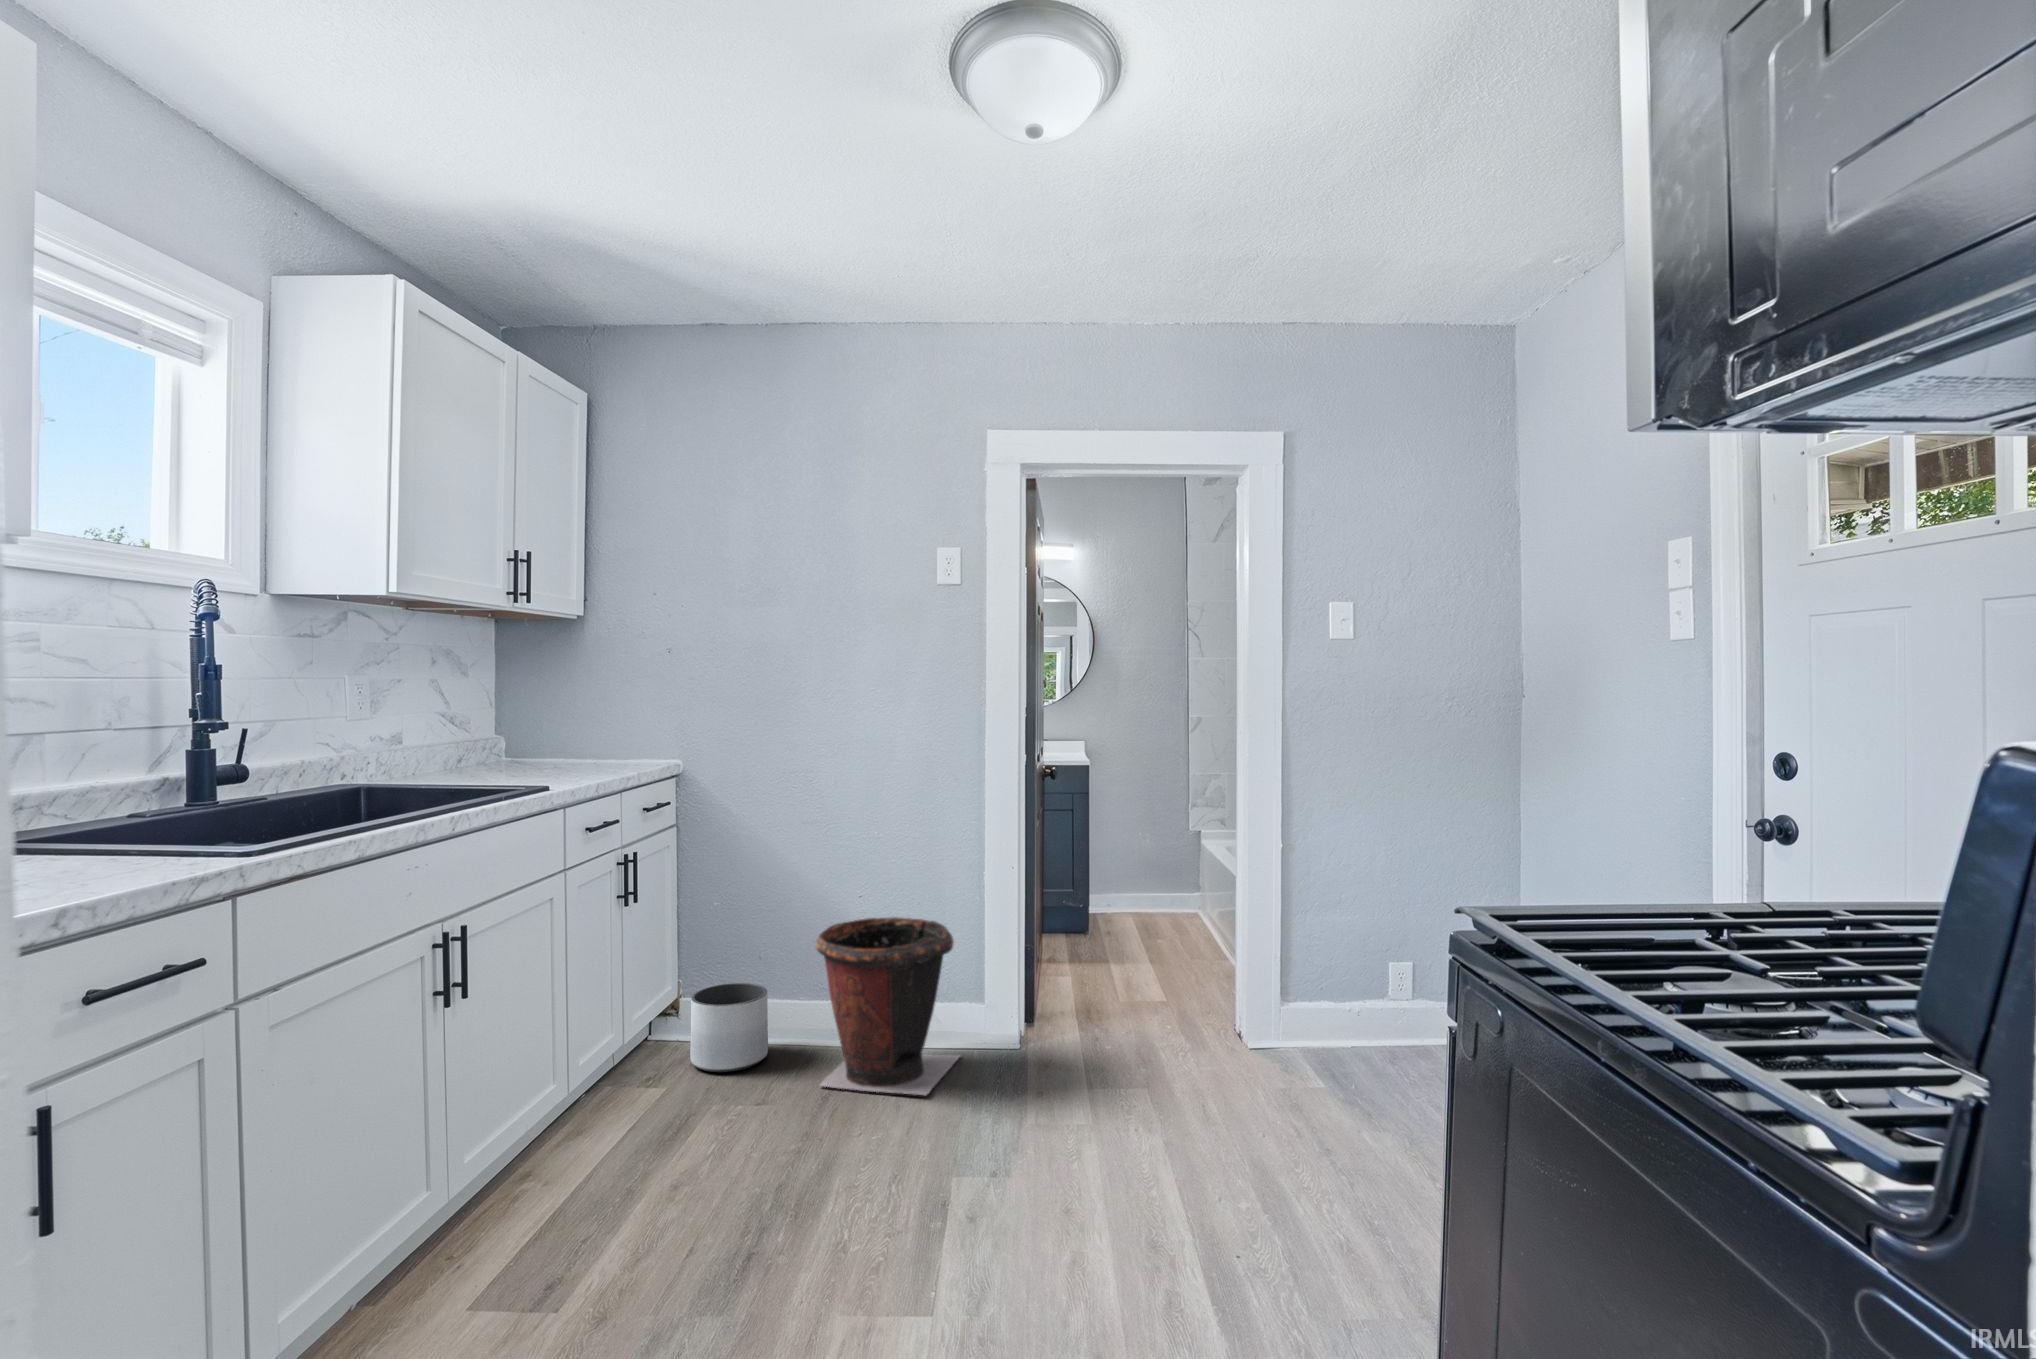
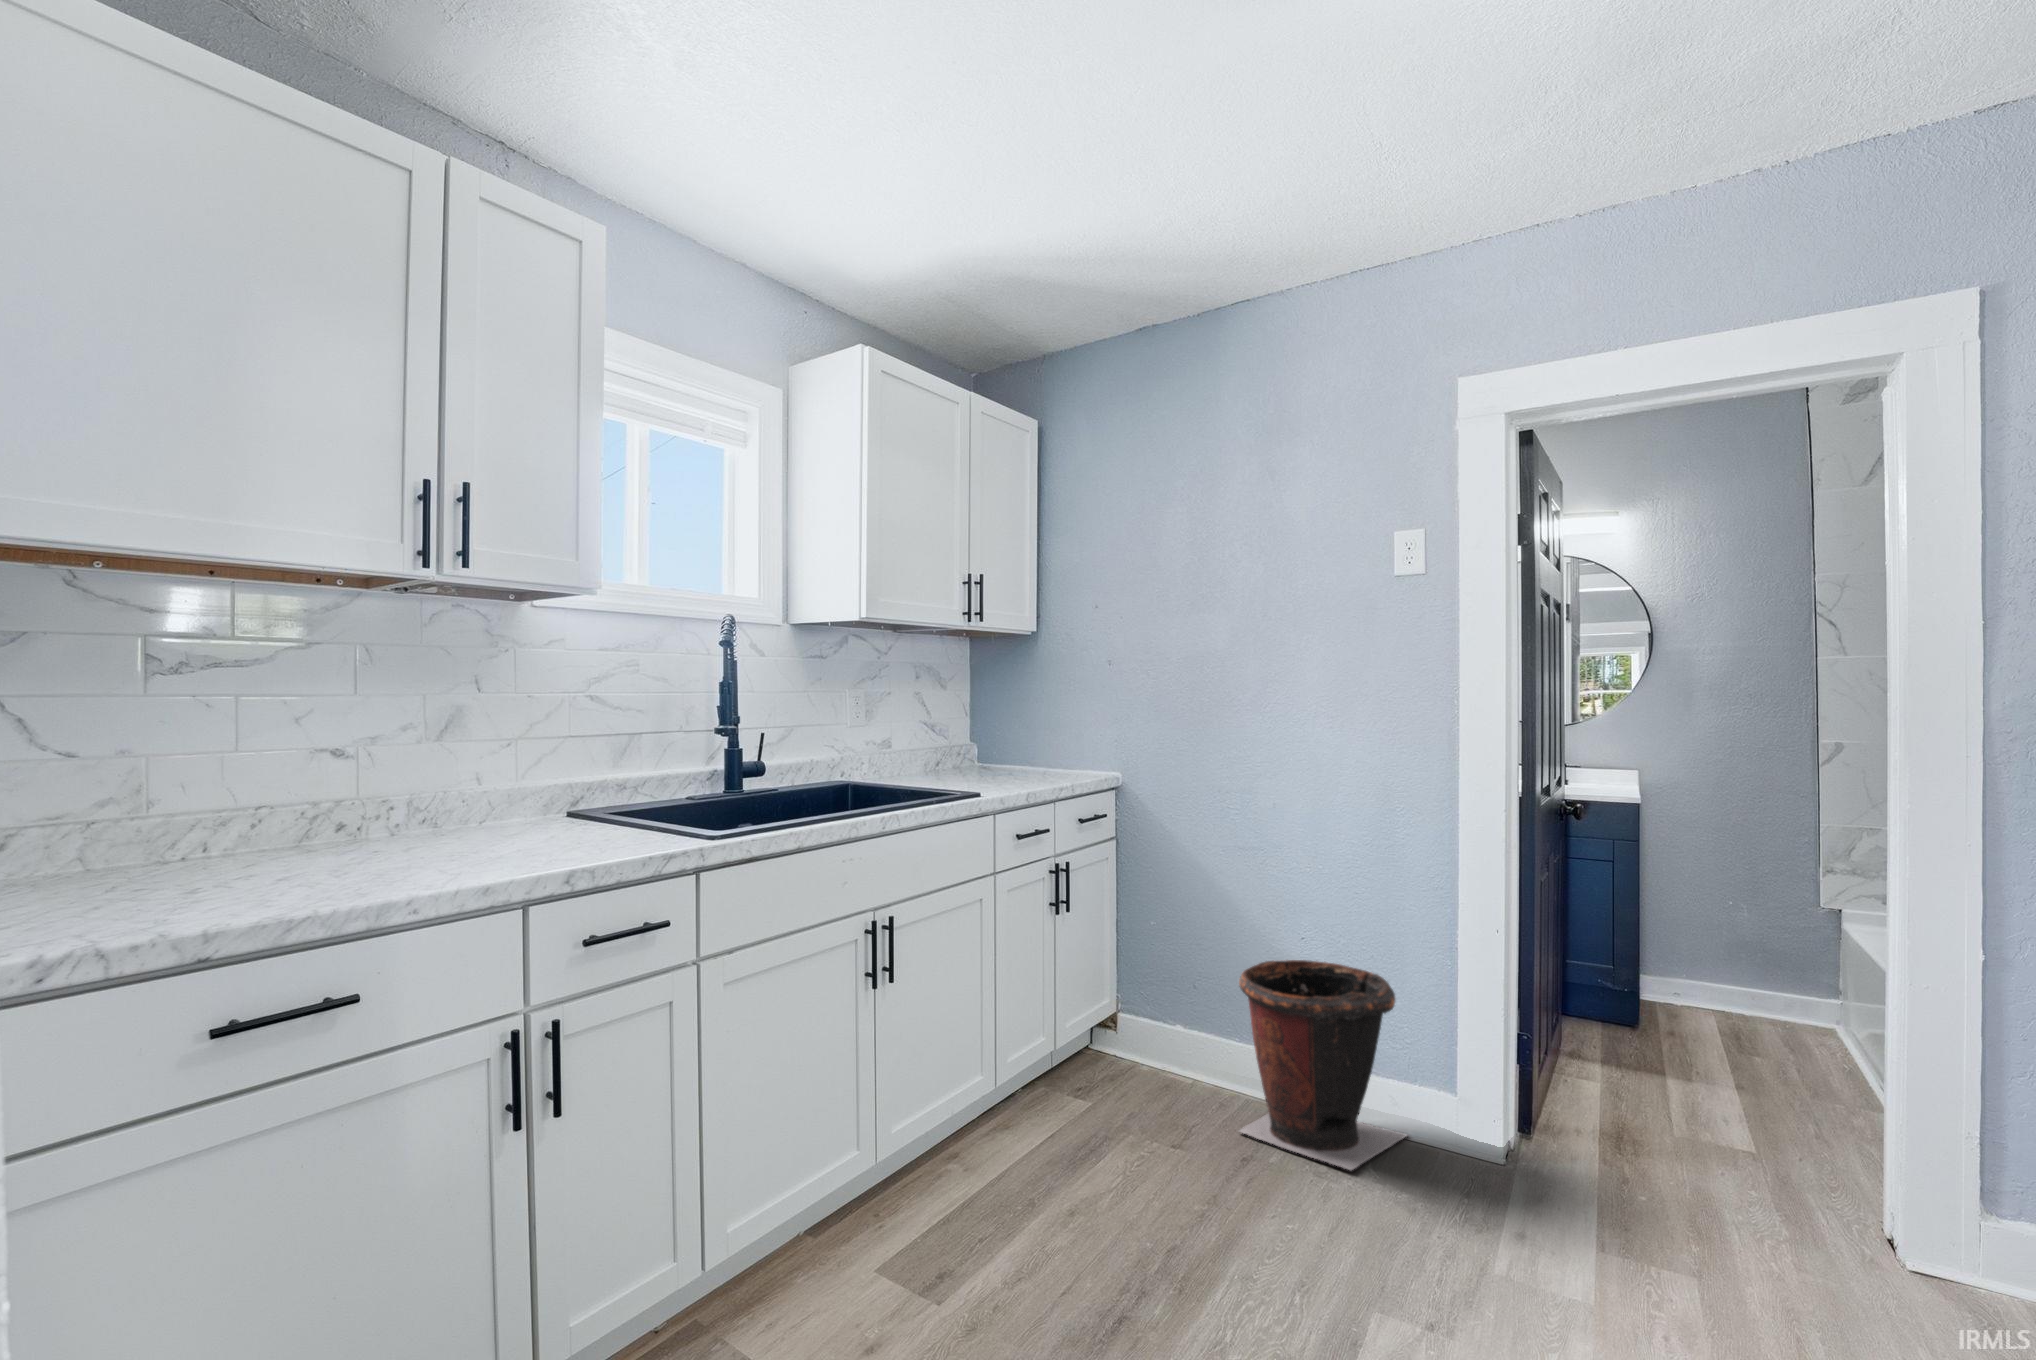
planter: present [690,983,768,1072] -> none [1121,1005,1198,1096]

